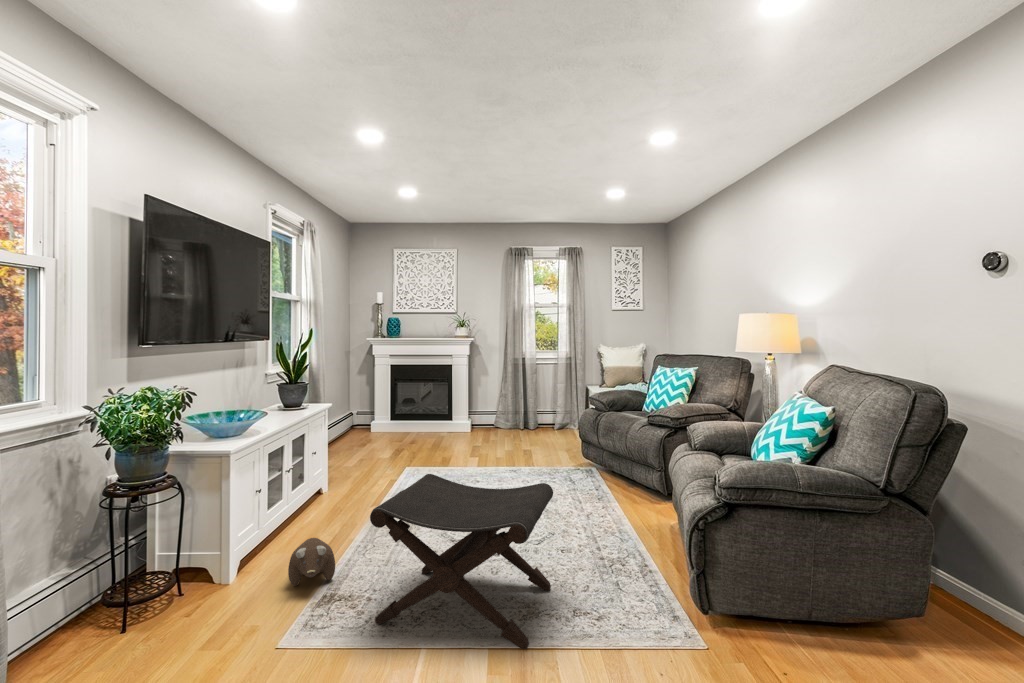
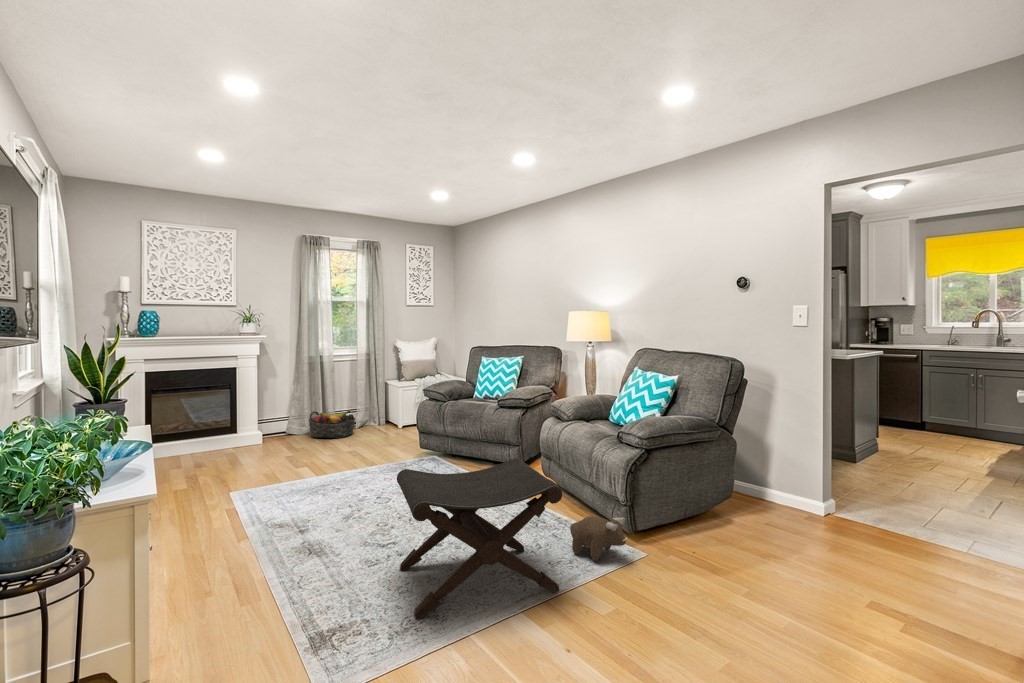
basket: none [506,409,546,436] -> present [309,410,355,438]
plush toy: present [288,538,335,586] -> present [570,516,627,561]

